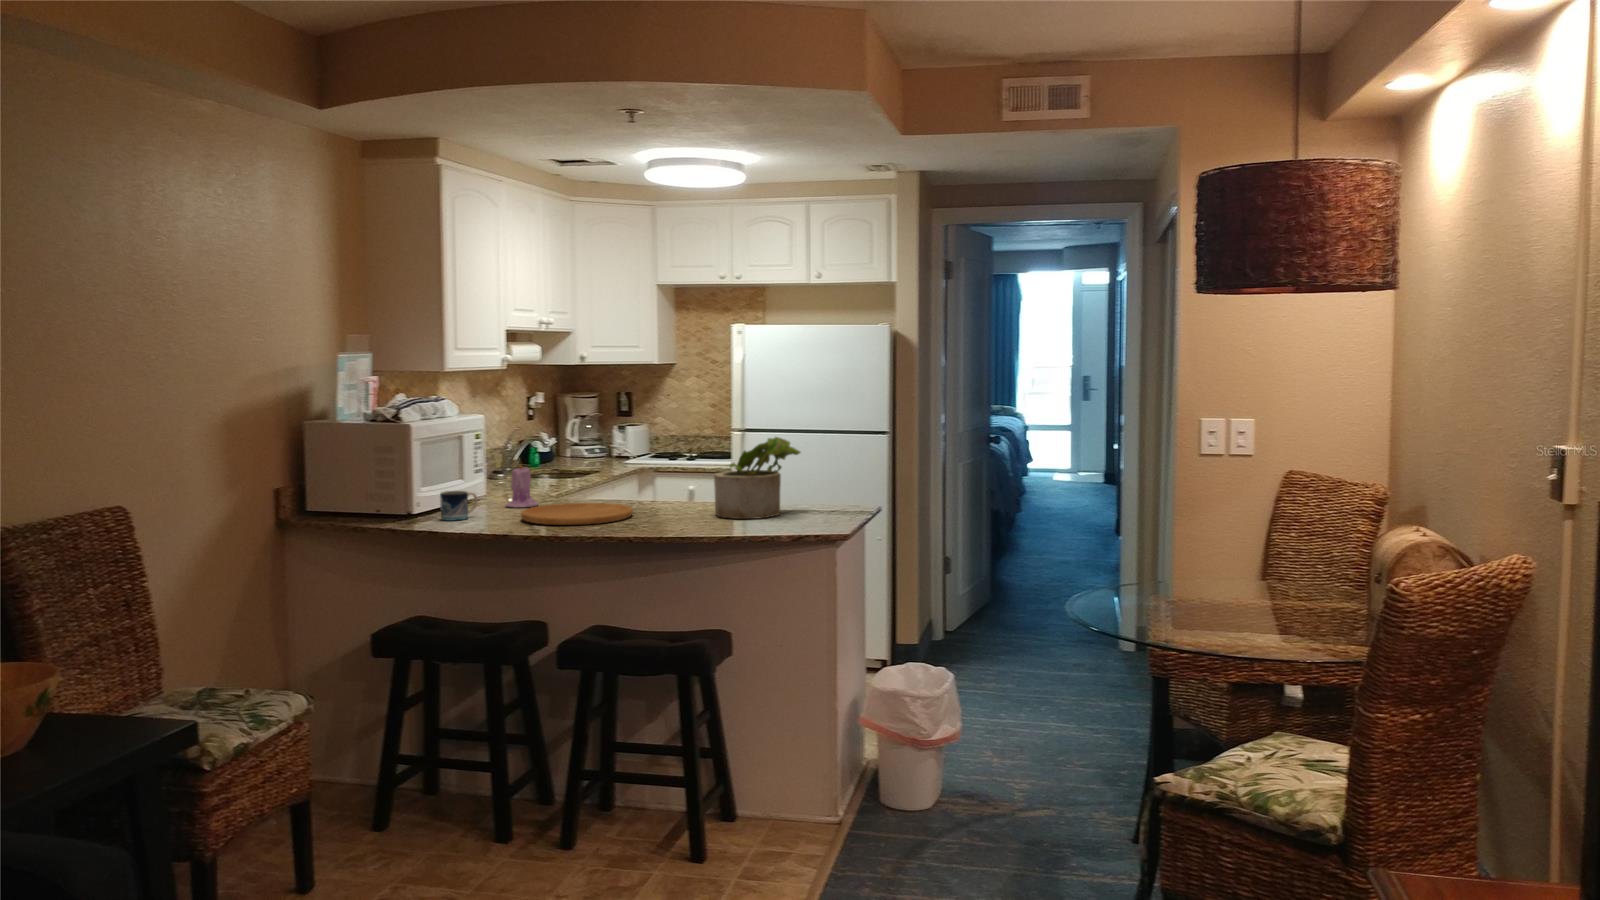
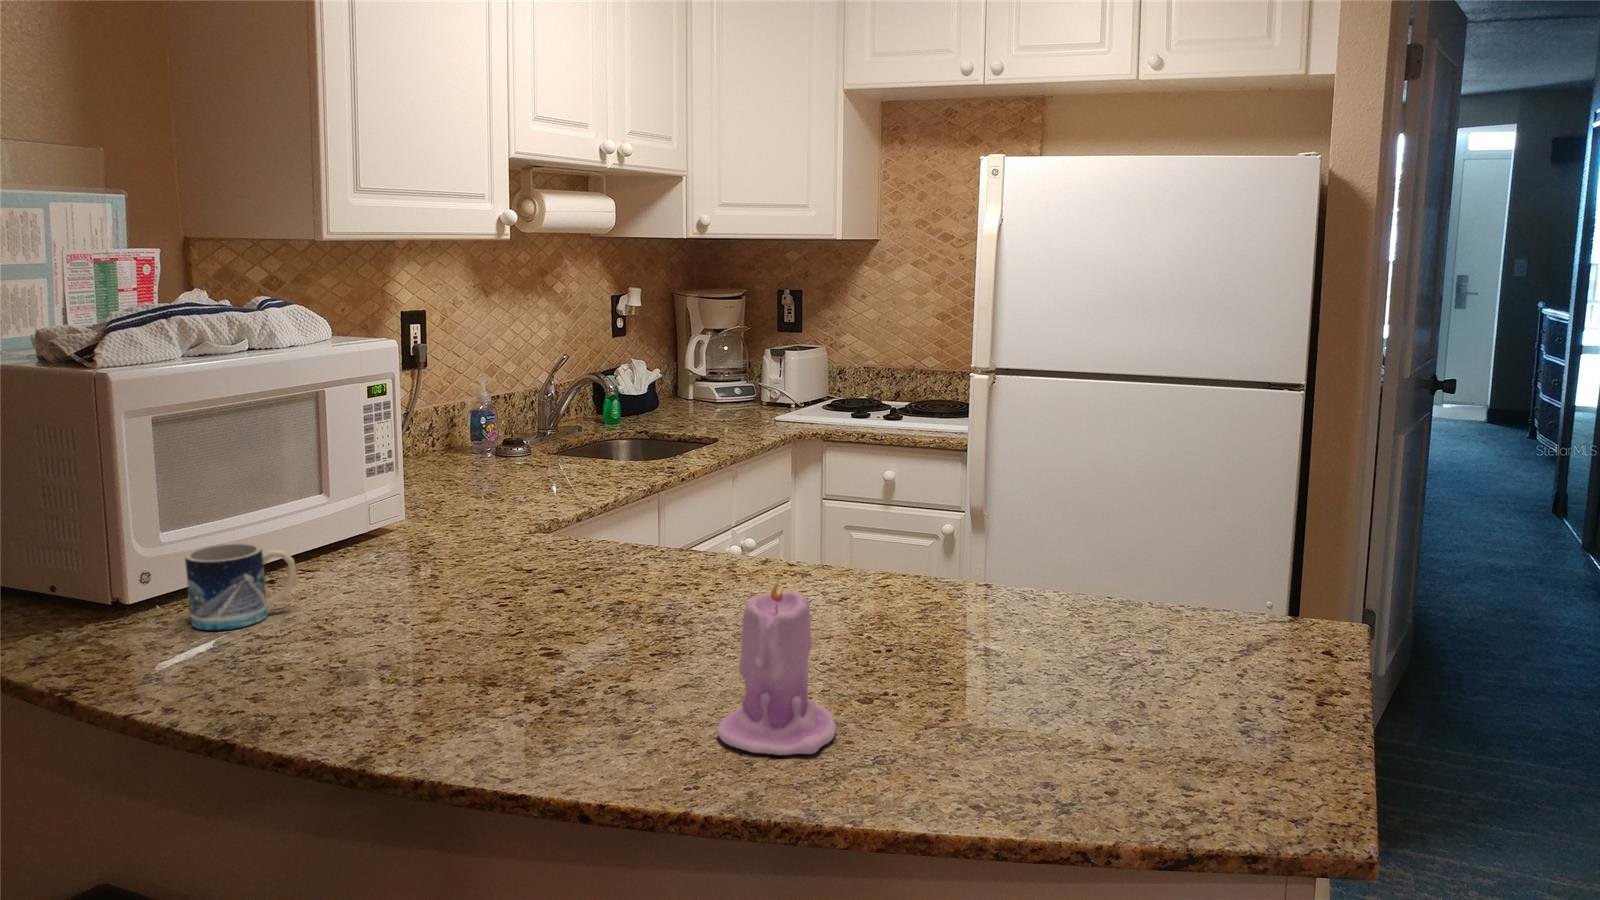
potted plant: present [714,437,800,519] -> none [906,451,1178,715]
candle: present [506,466,538,508] -> present [717,579,836,755]
cutting board: present [521,503,633,525] -> none [357,581,677,700]

